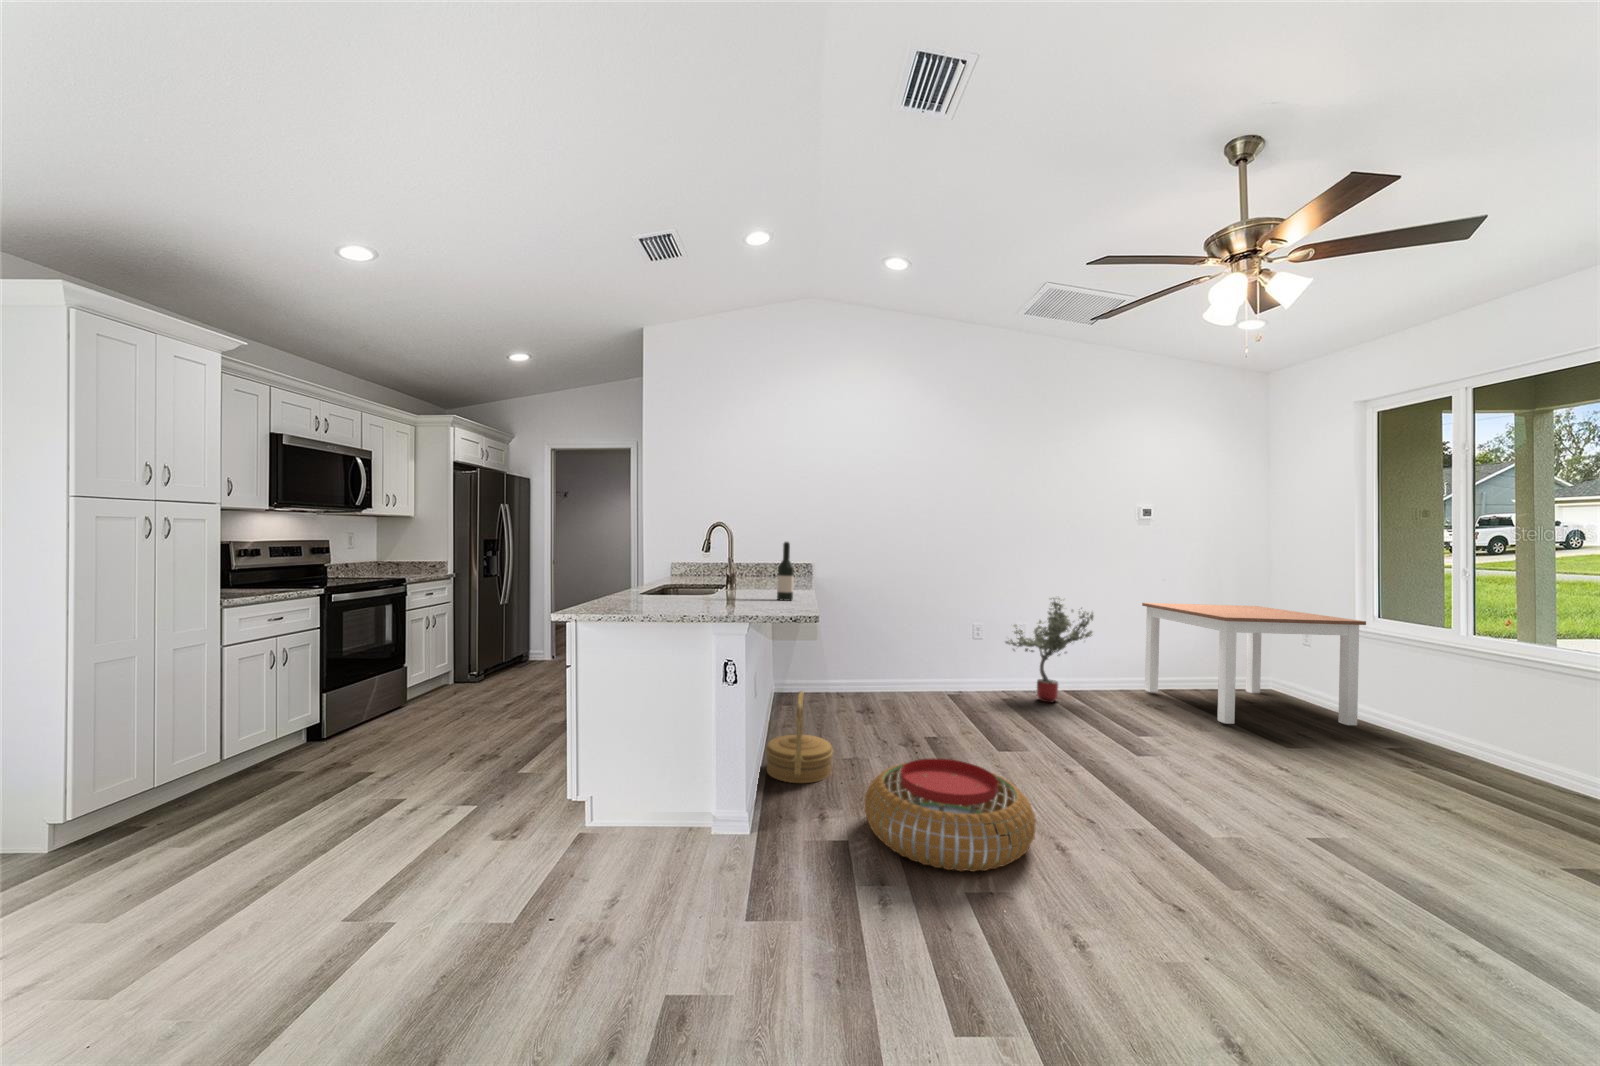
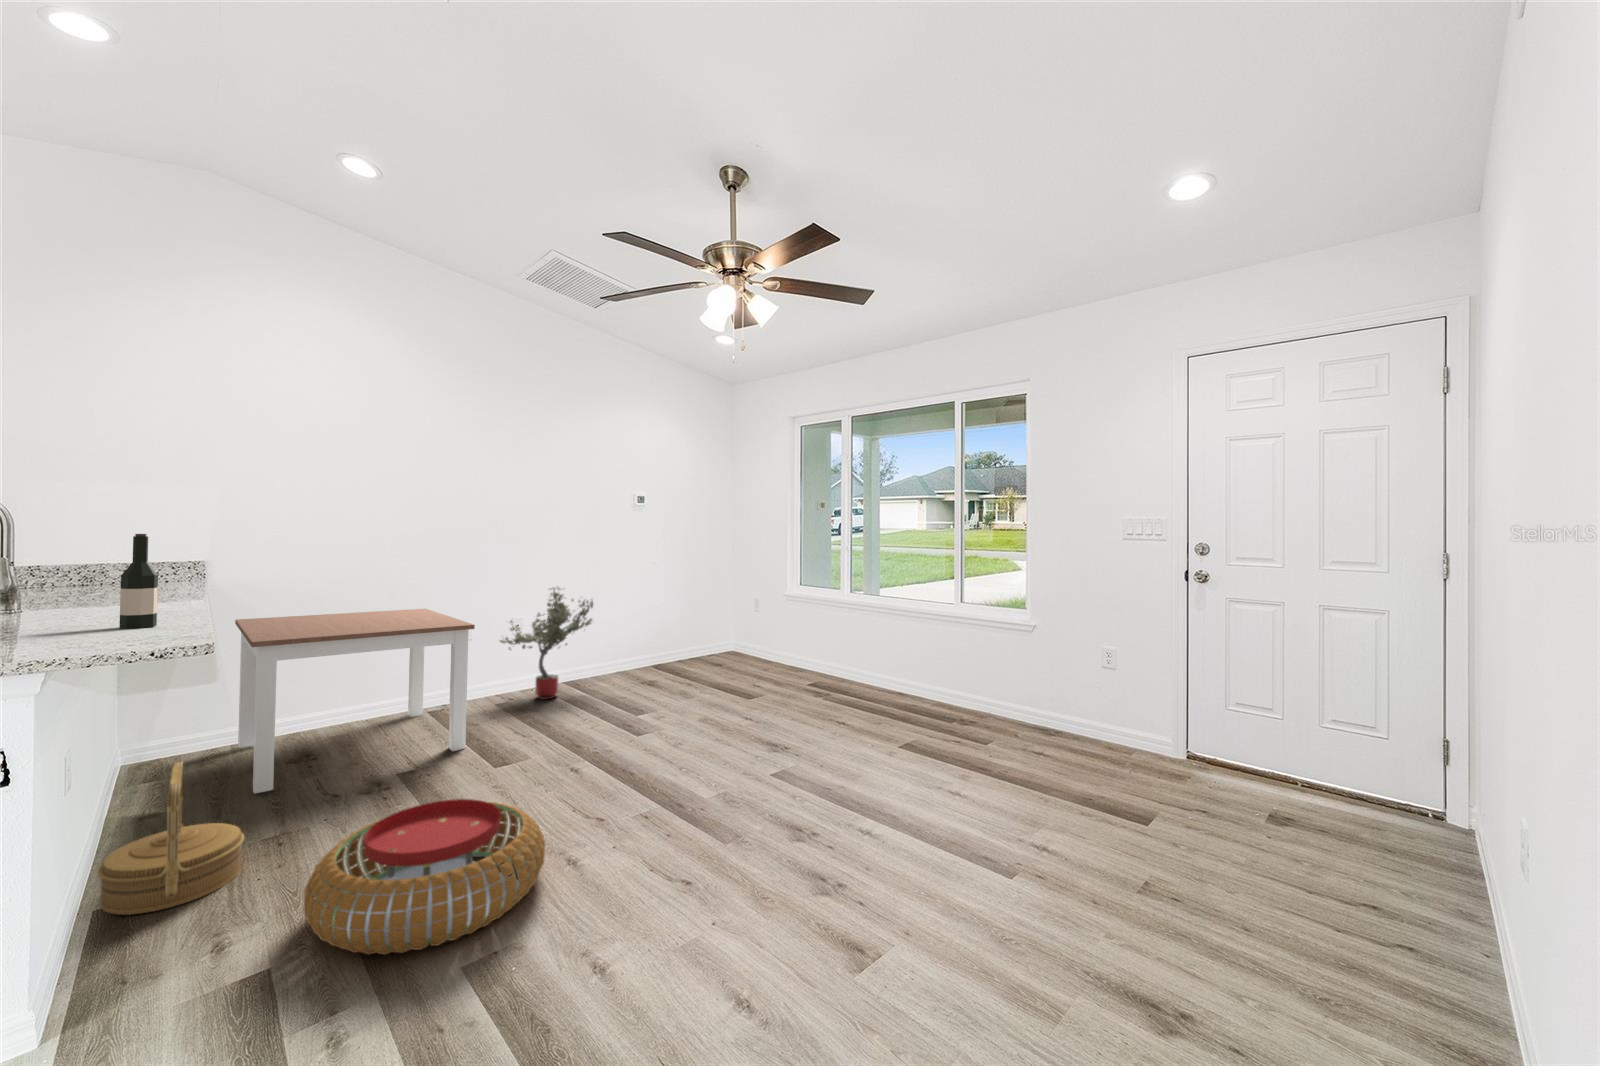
dining table: present [1142,603,1366,725] -> present [235,609,475,793]

